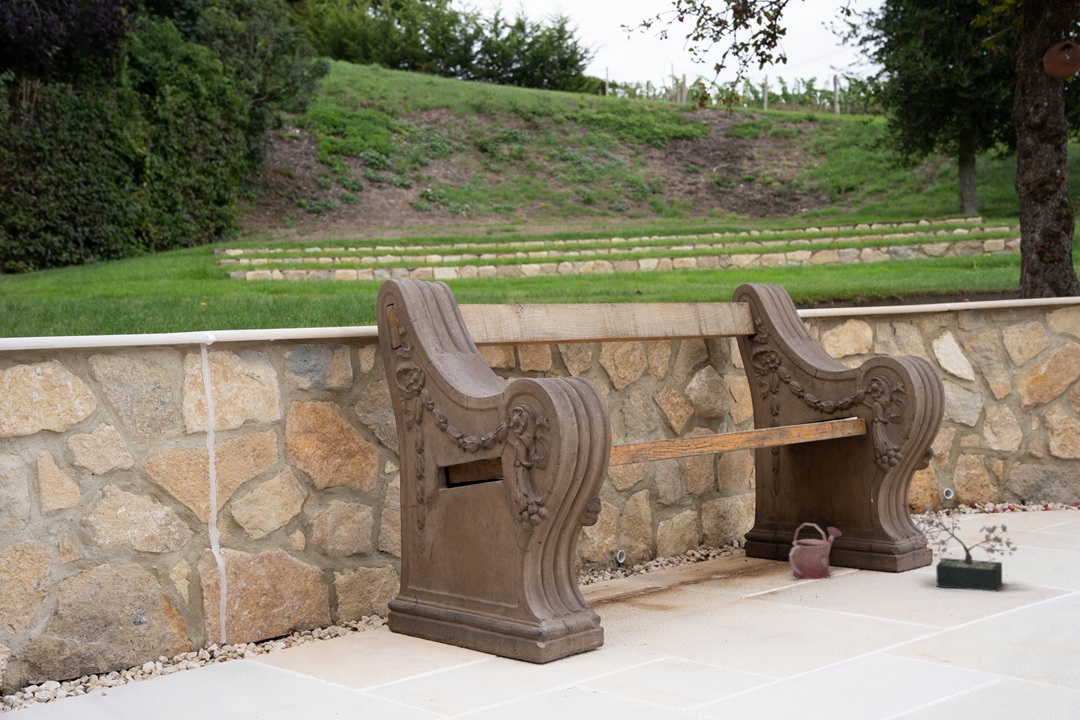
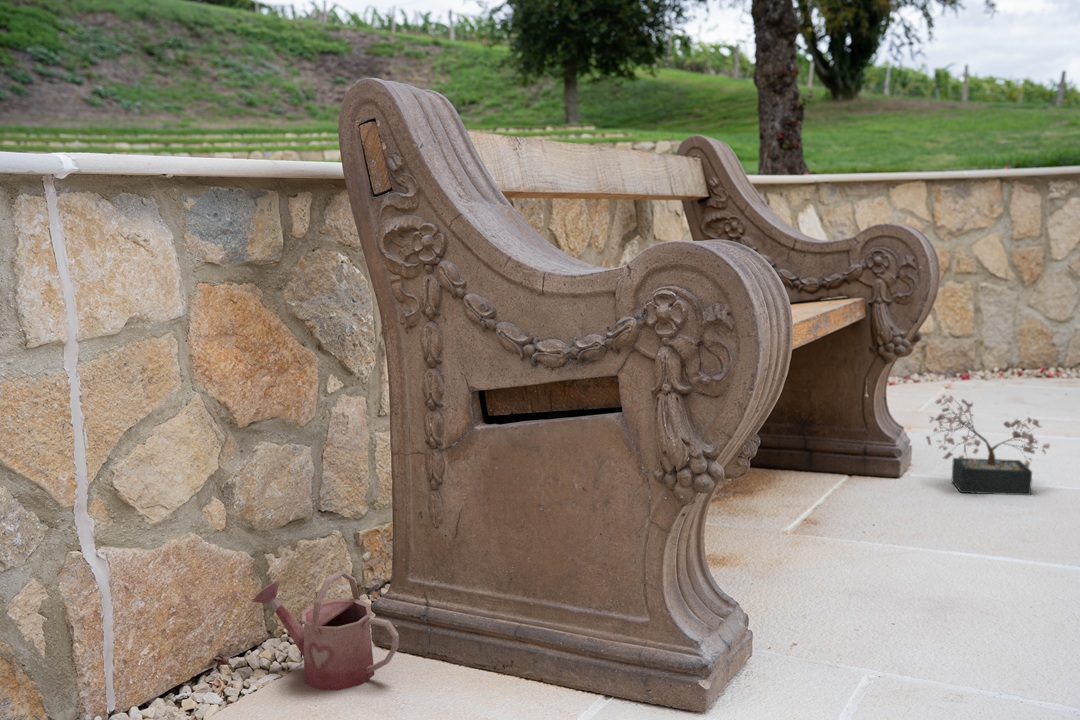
watering can: present [789,523,842,579] -> present [252,571,399,690]

